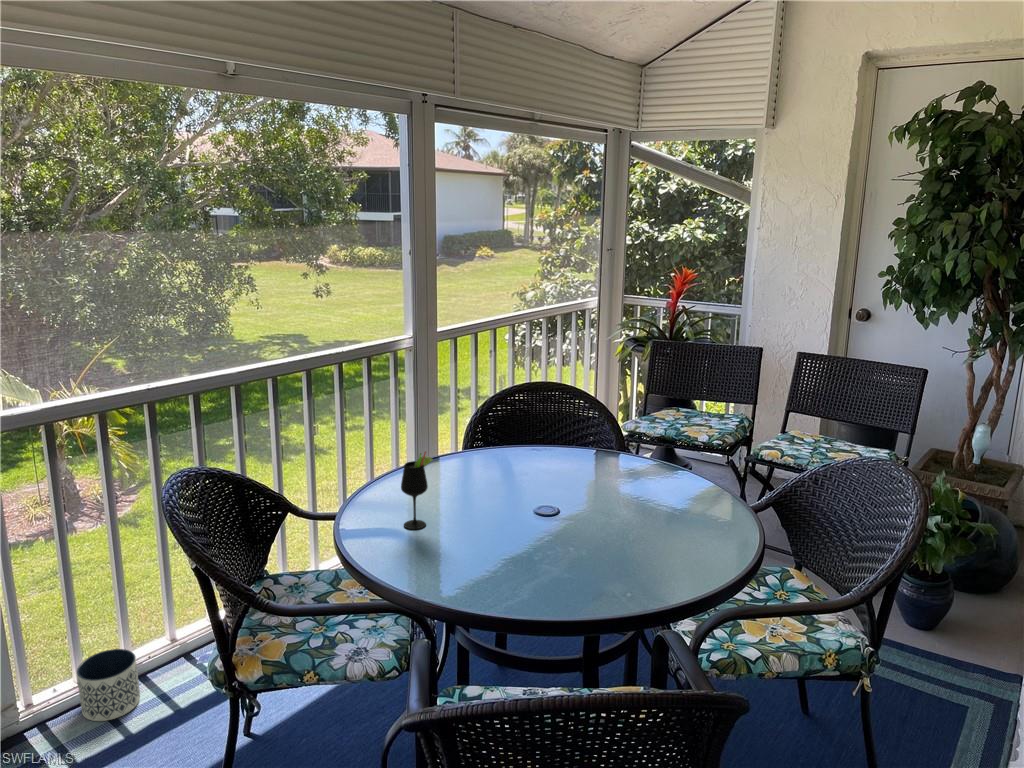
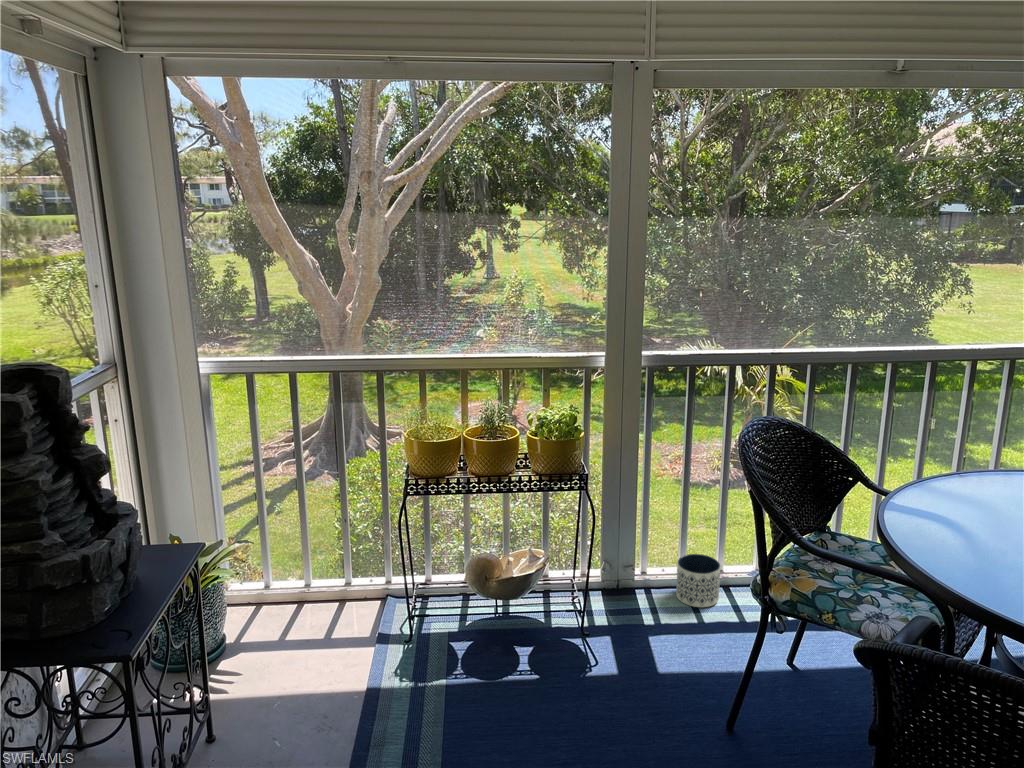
wine glass: present [401,452,433,529] -> none [959,444,1004,523]

